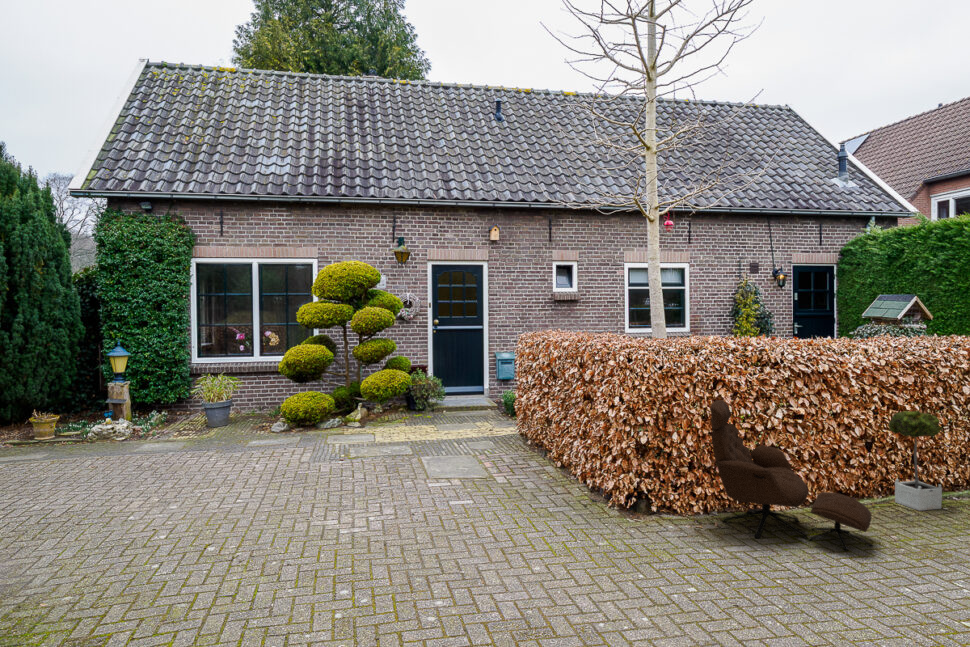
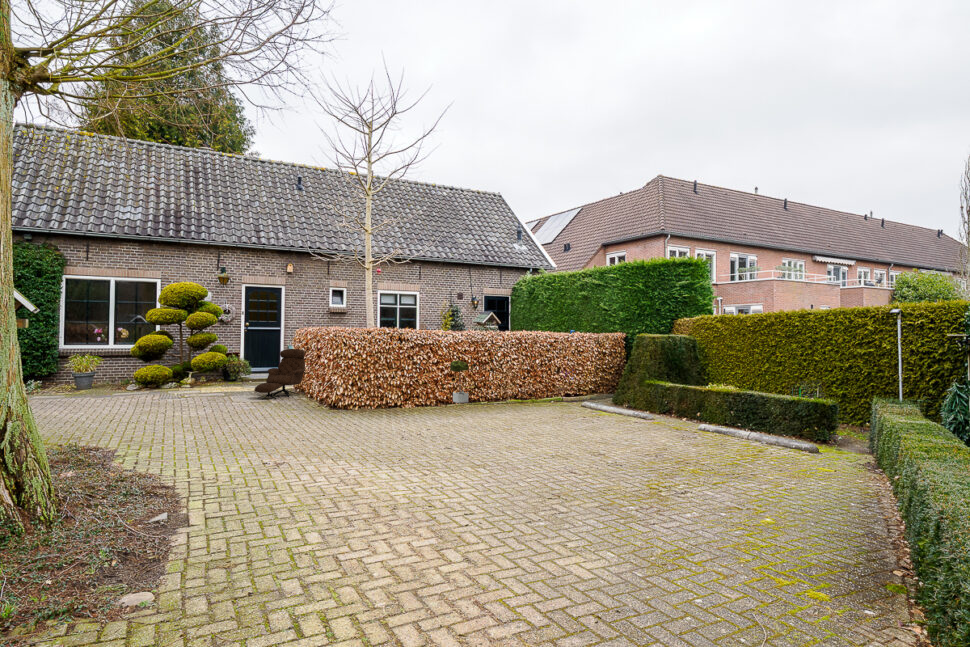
lounge chair: present [710,400,872,551] -> present [254,349,306,400]

